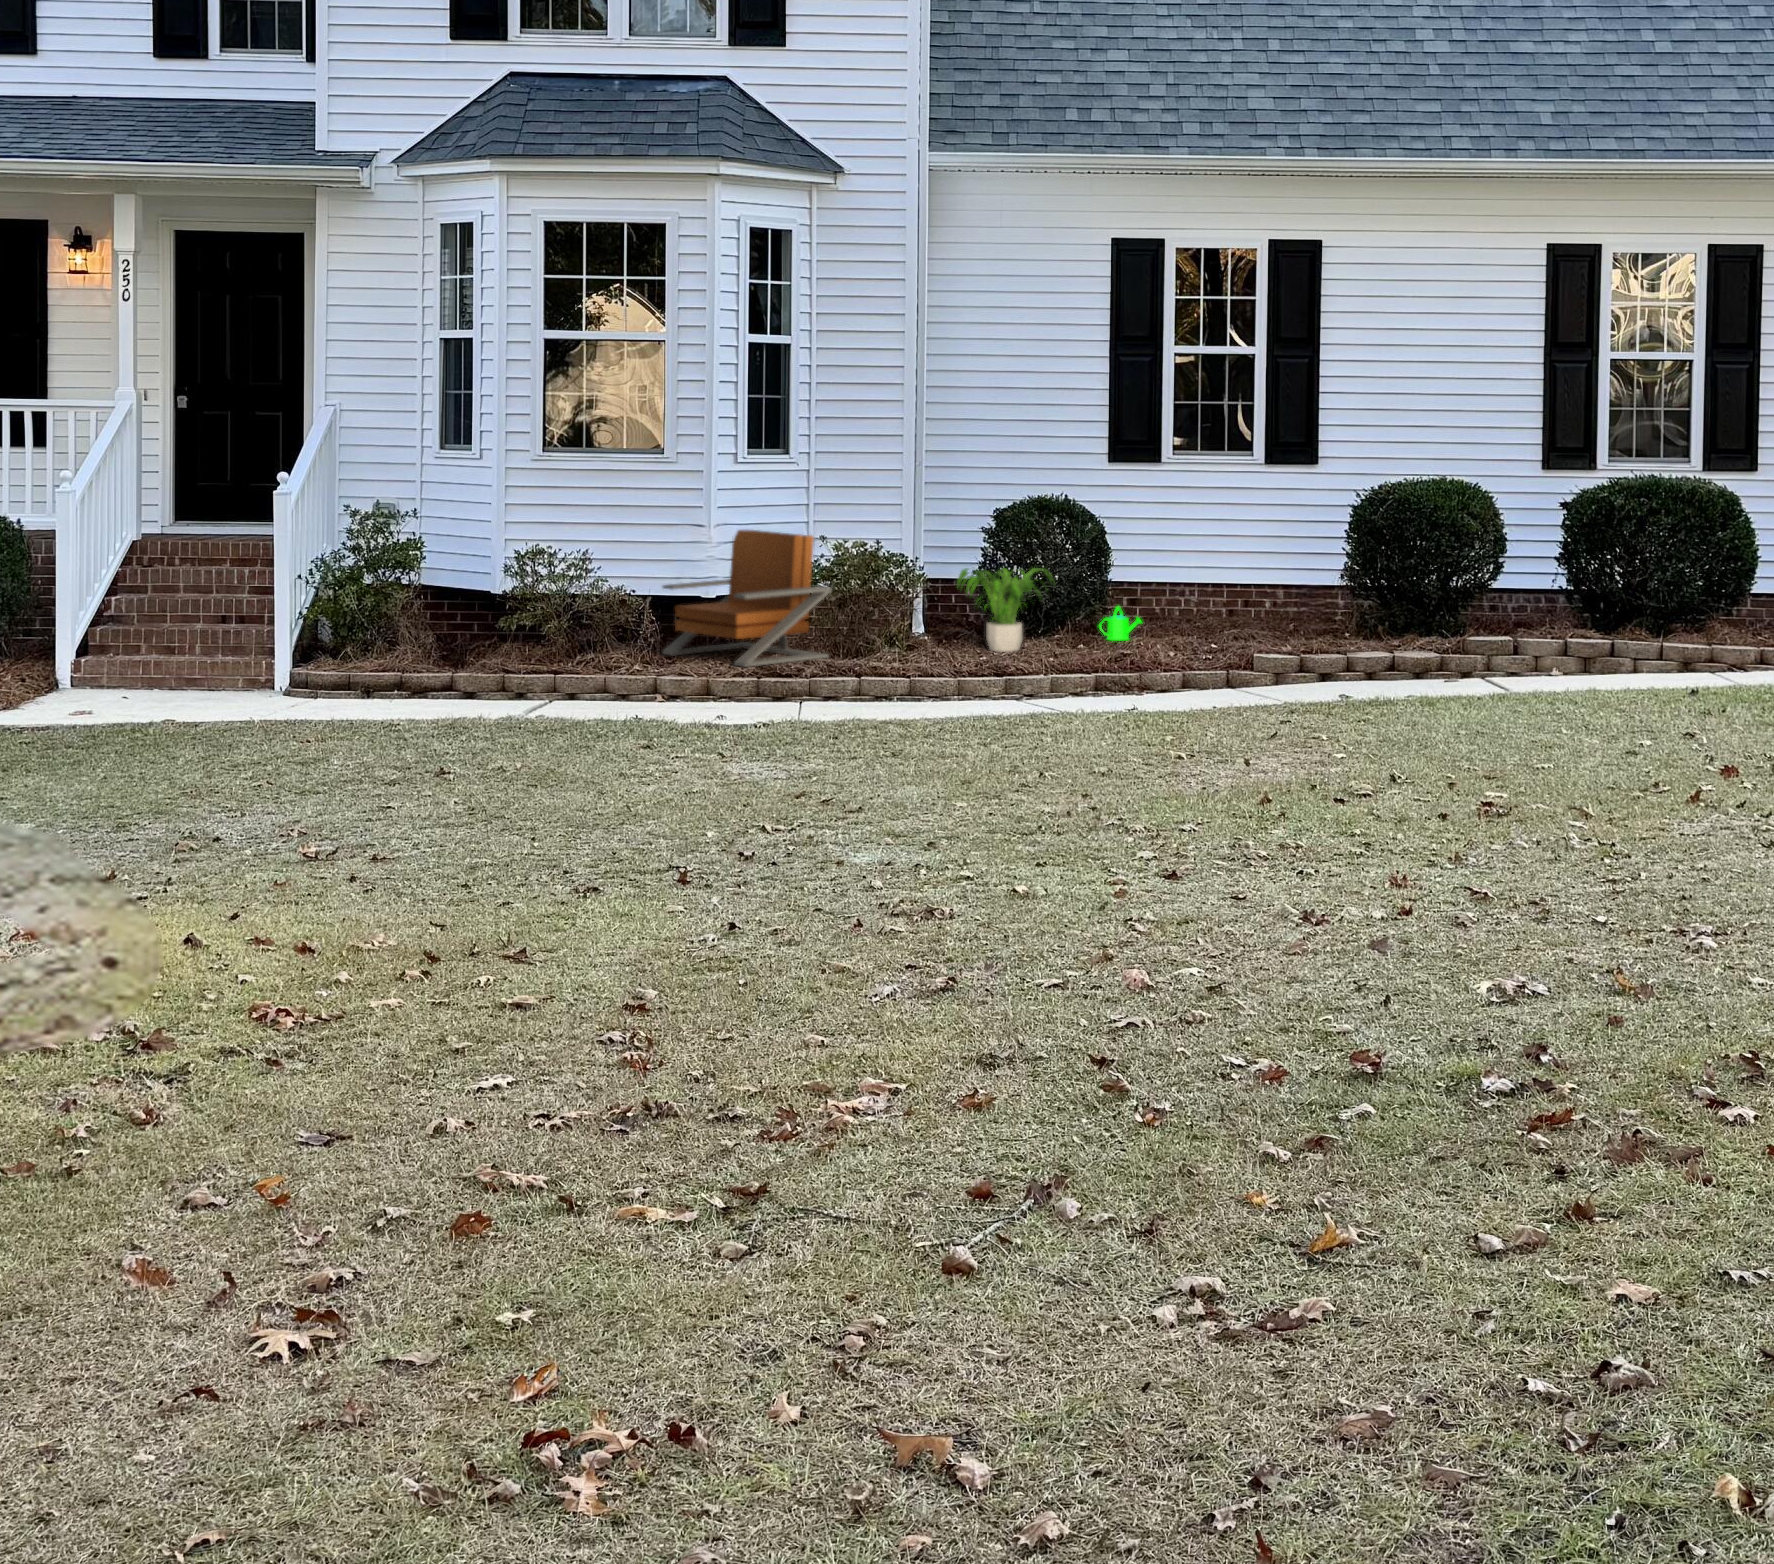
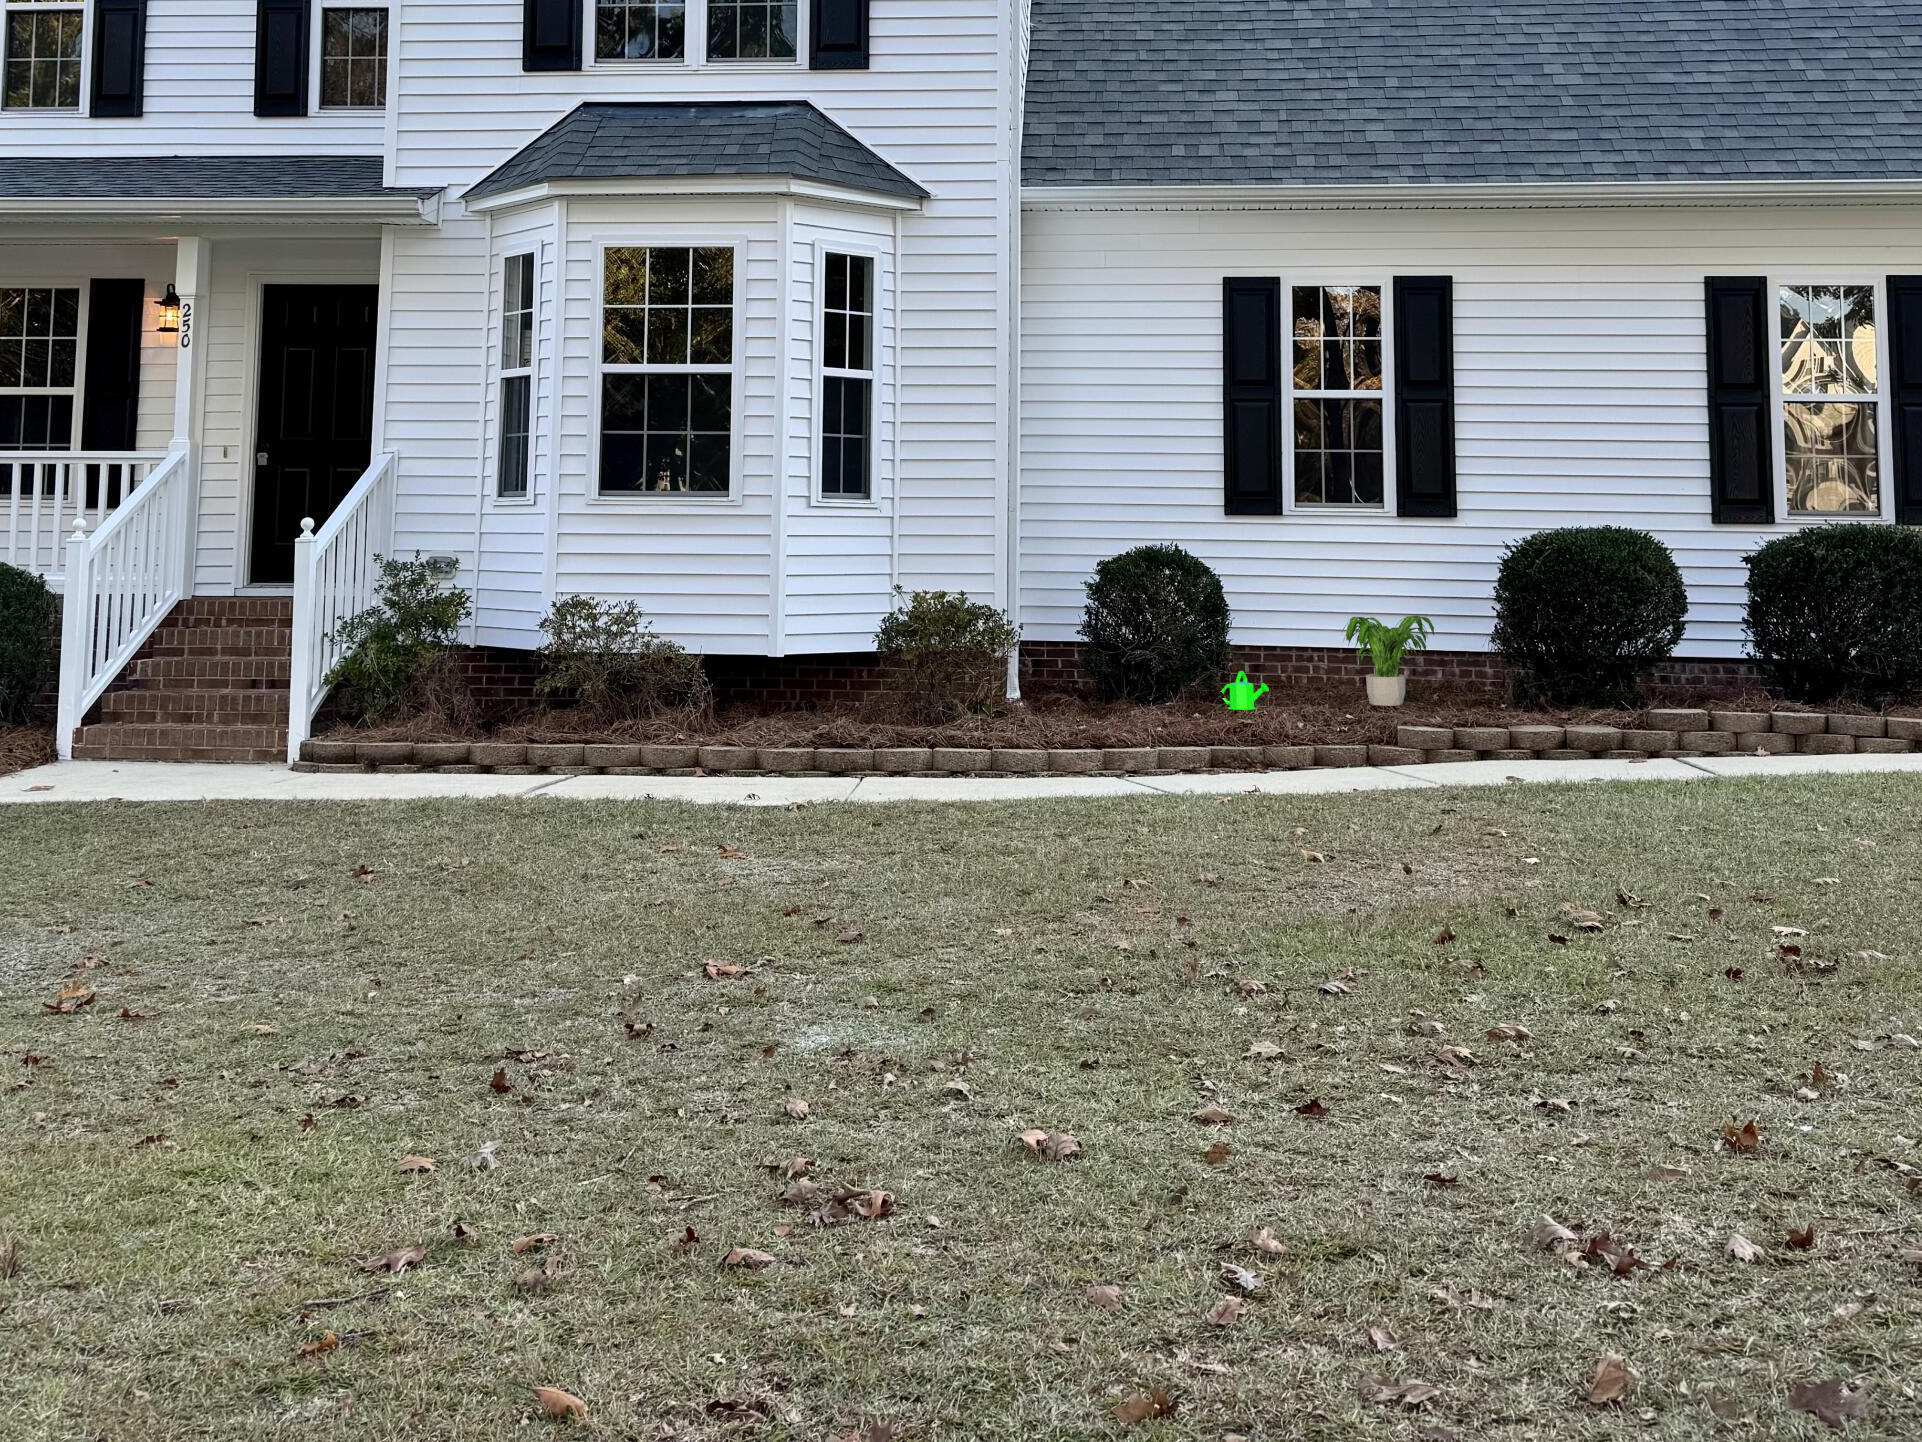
lounge chair: present [663,530,832,667] -> none [736,585,919,737]
potted plant: present [957,568,1054,652] -> present [1343,616,1434,706]

